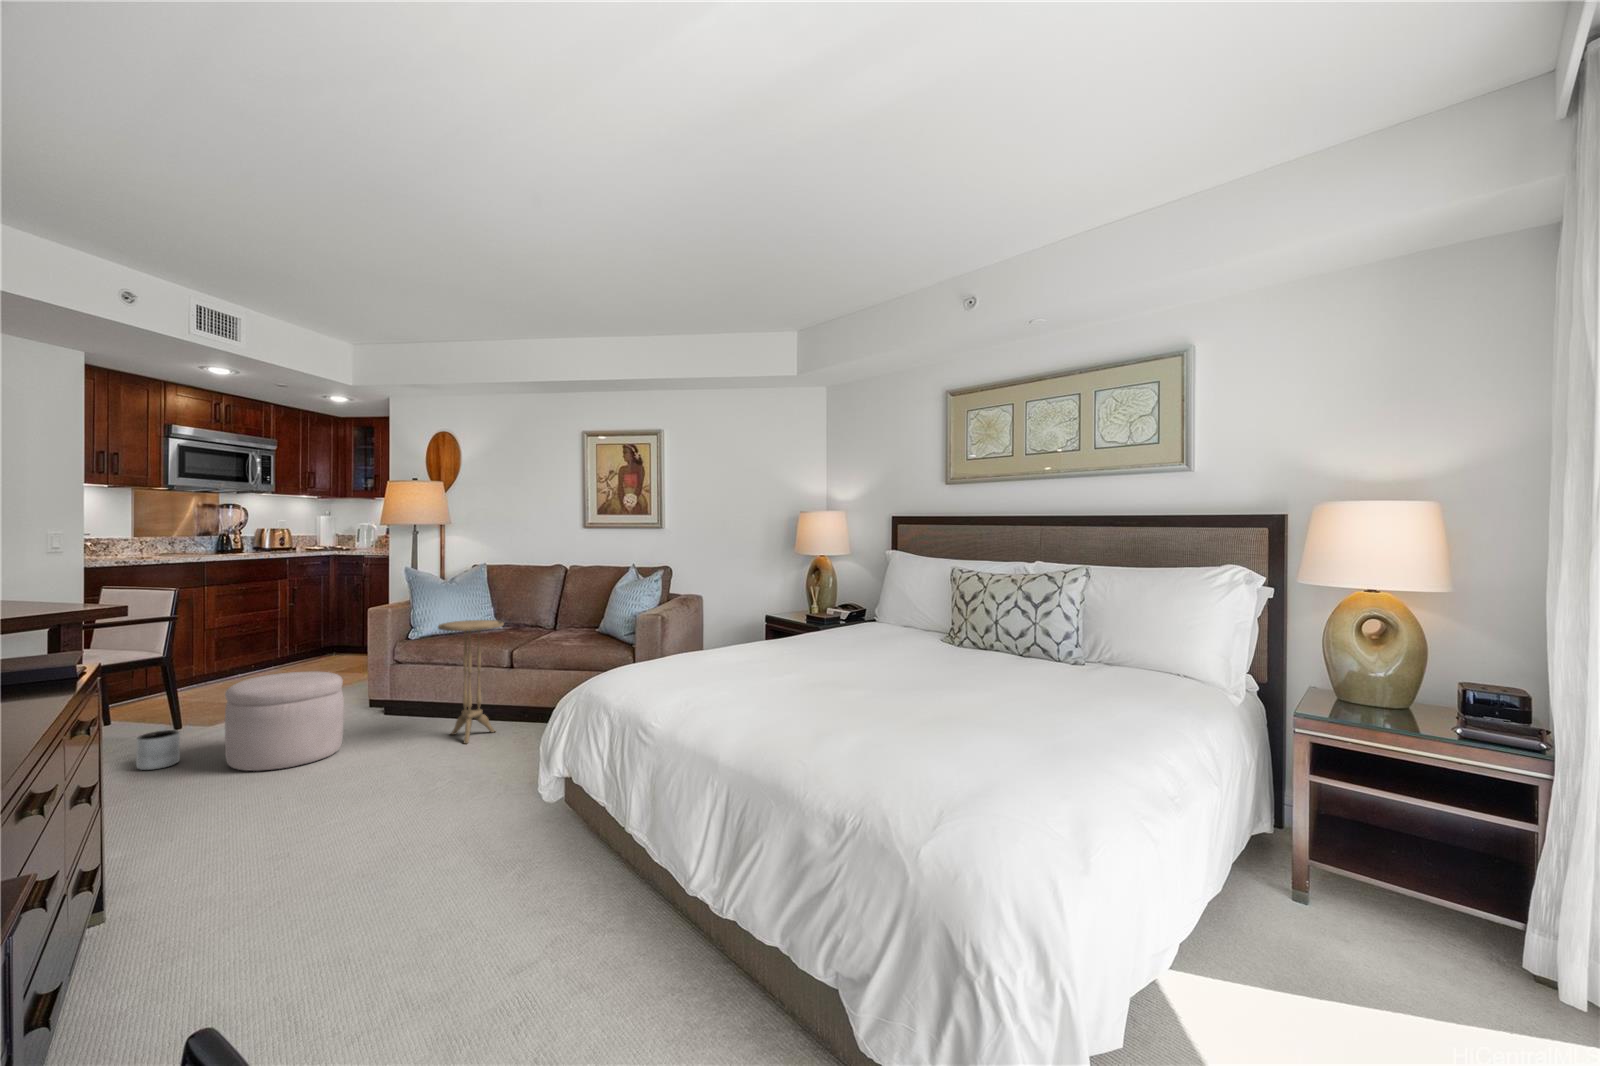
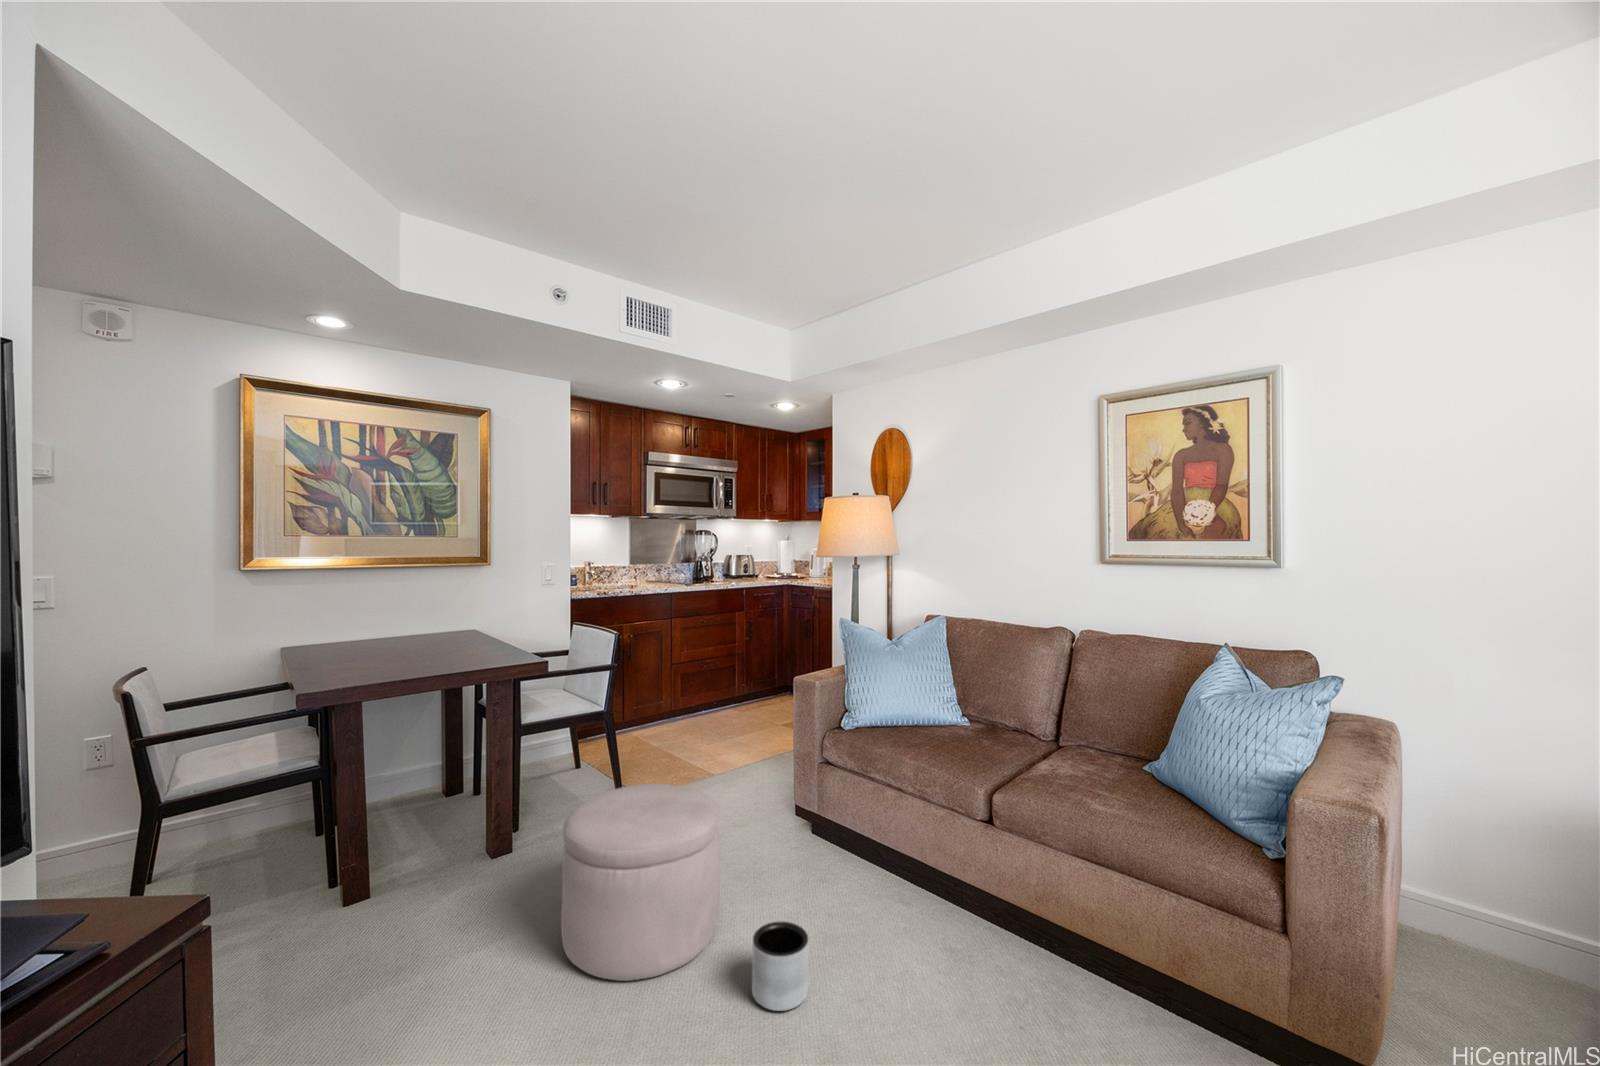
side table: present [438,620,504,744] -> none [858,737,977,1012]
planter: present [136,730,180,770] -> present [752,922,809,1011]

